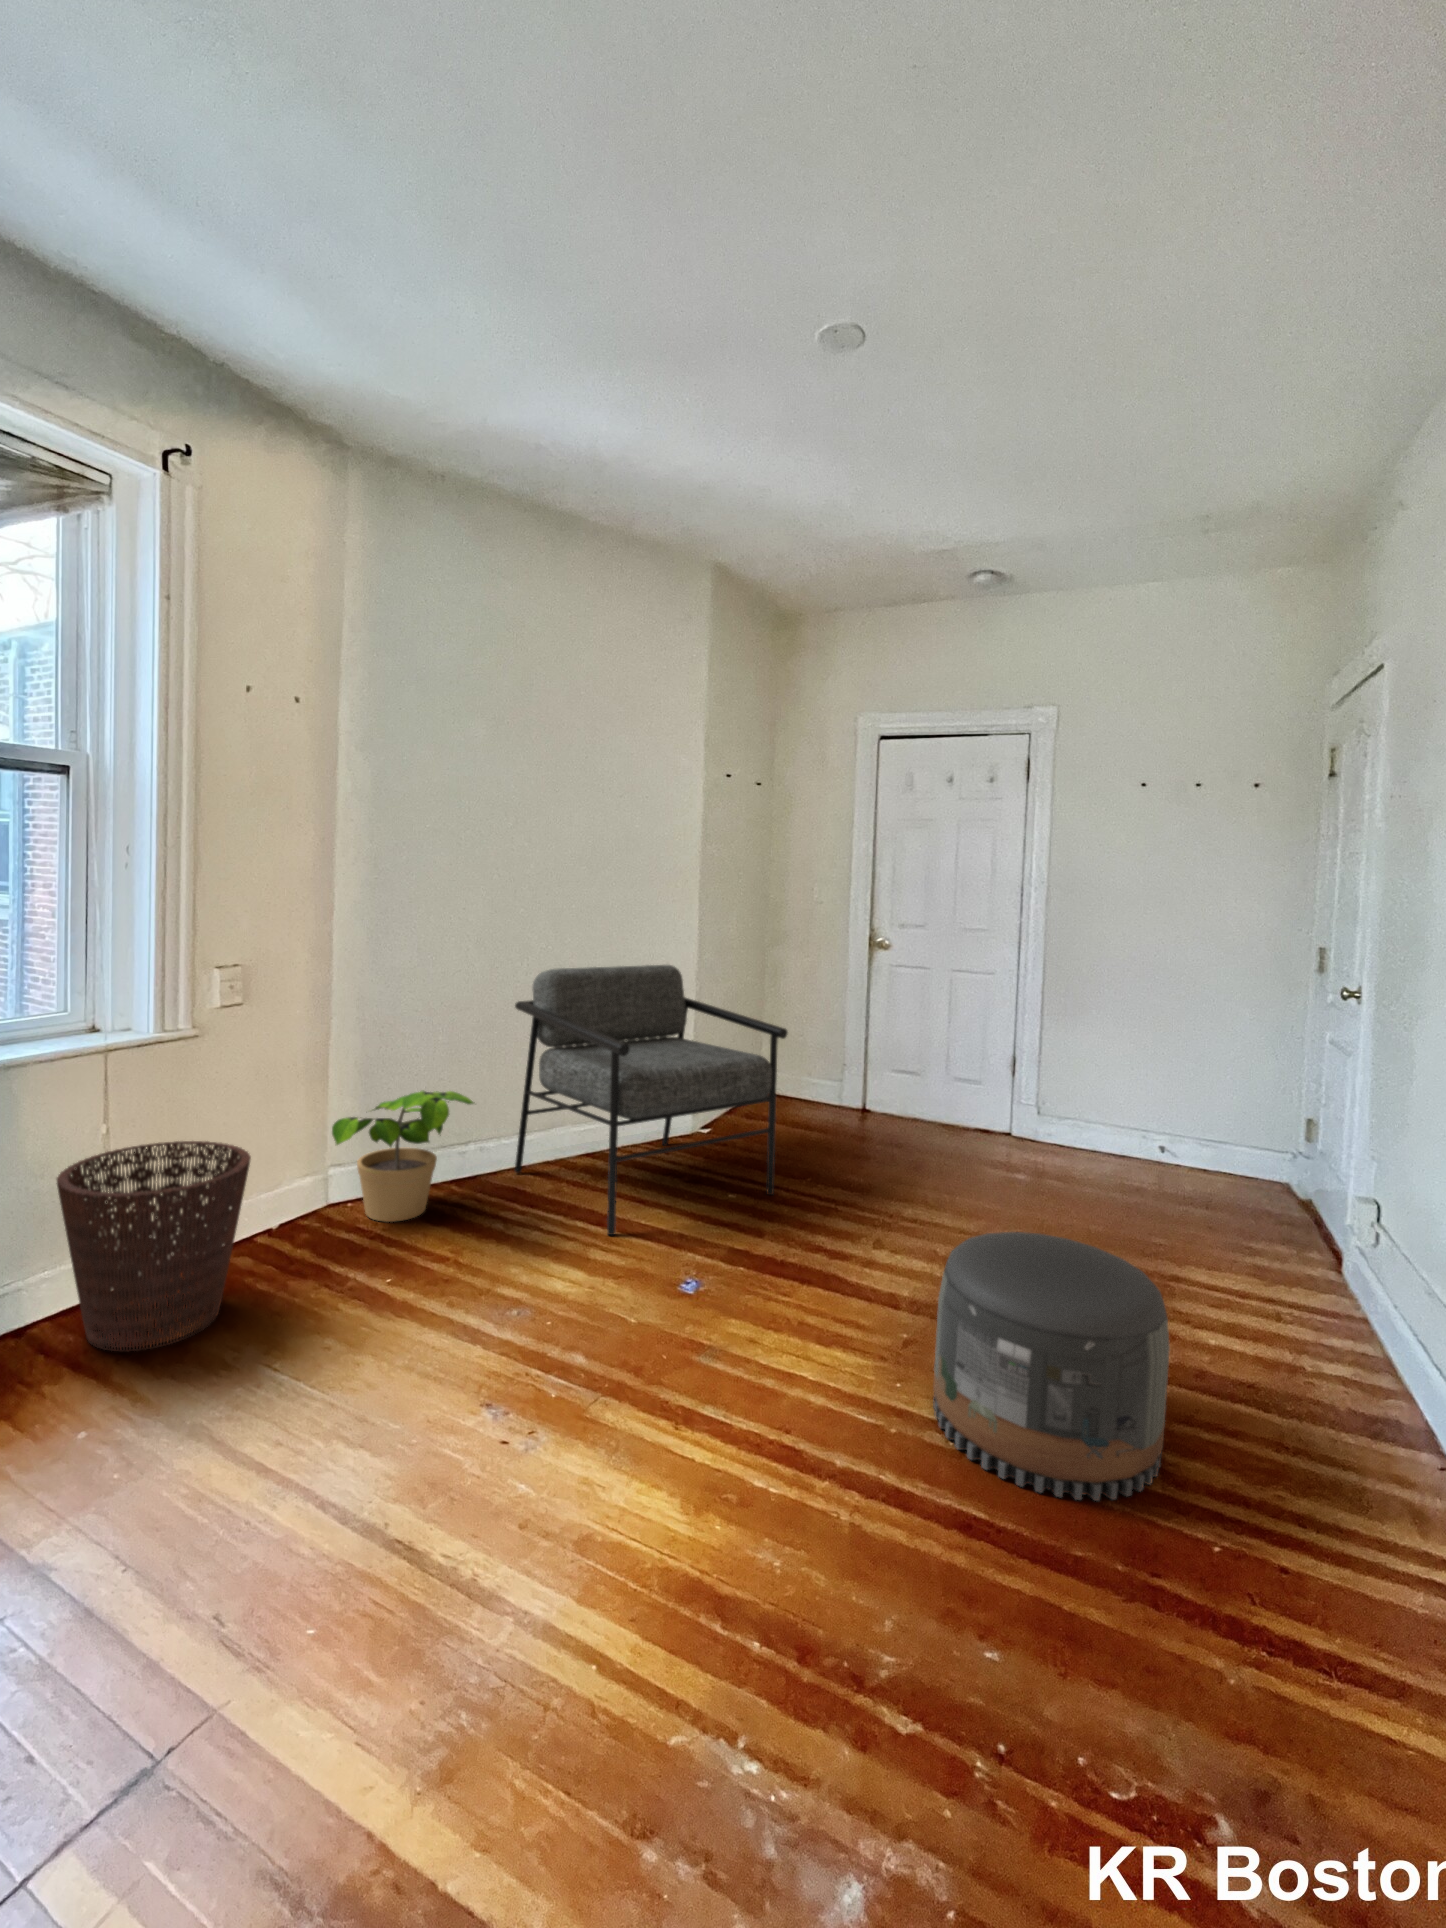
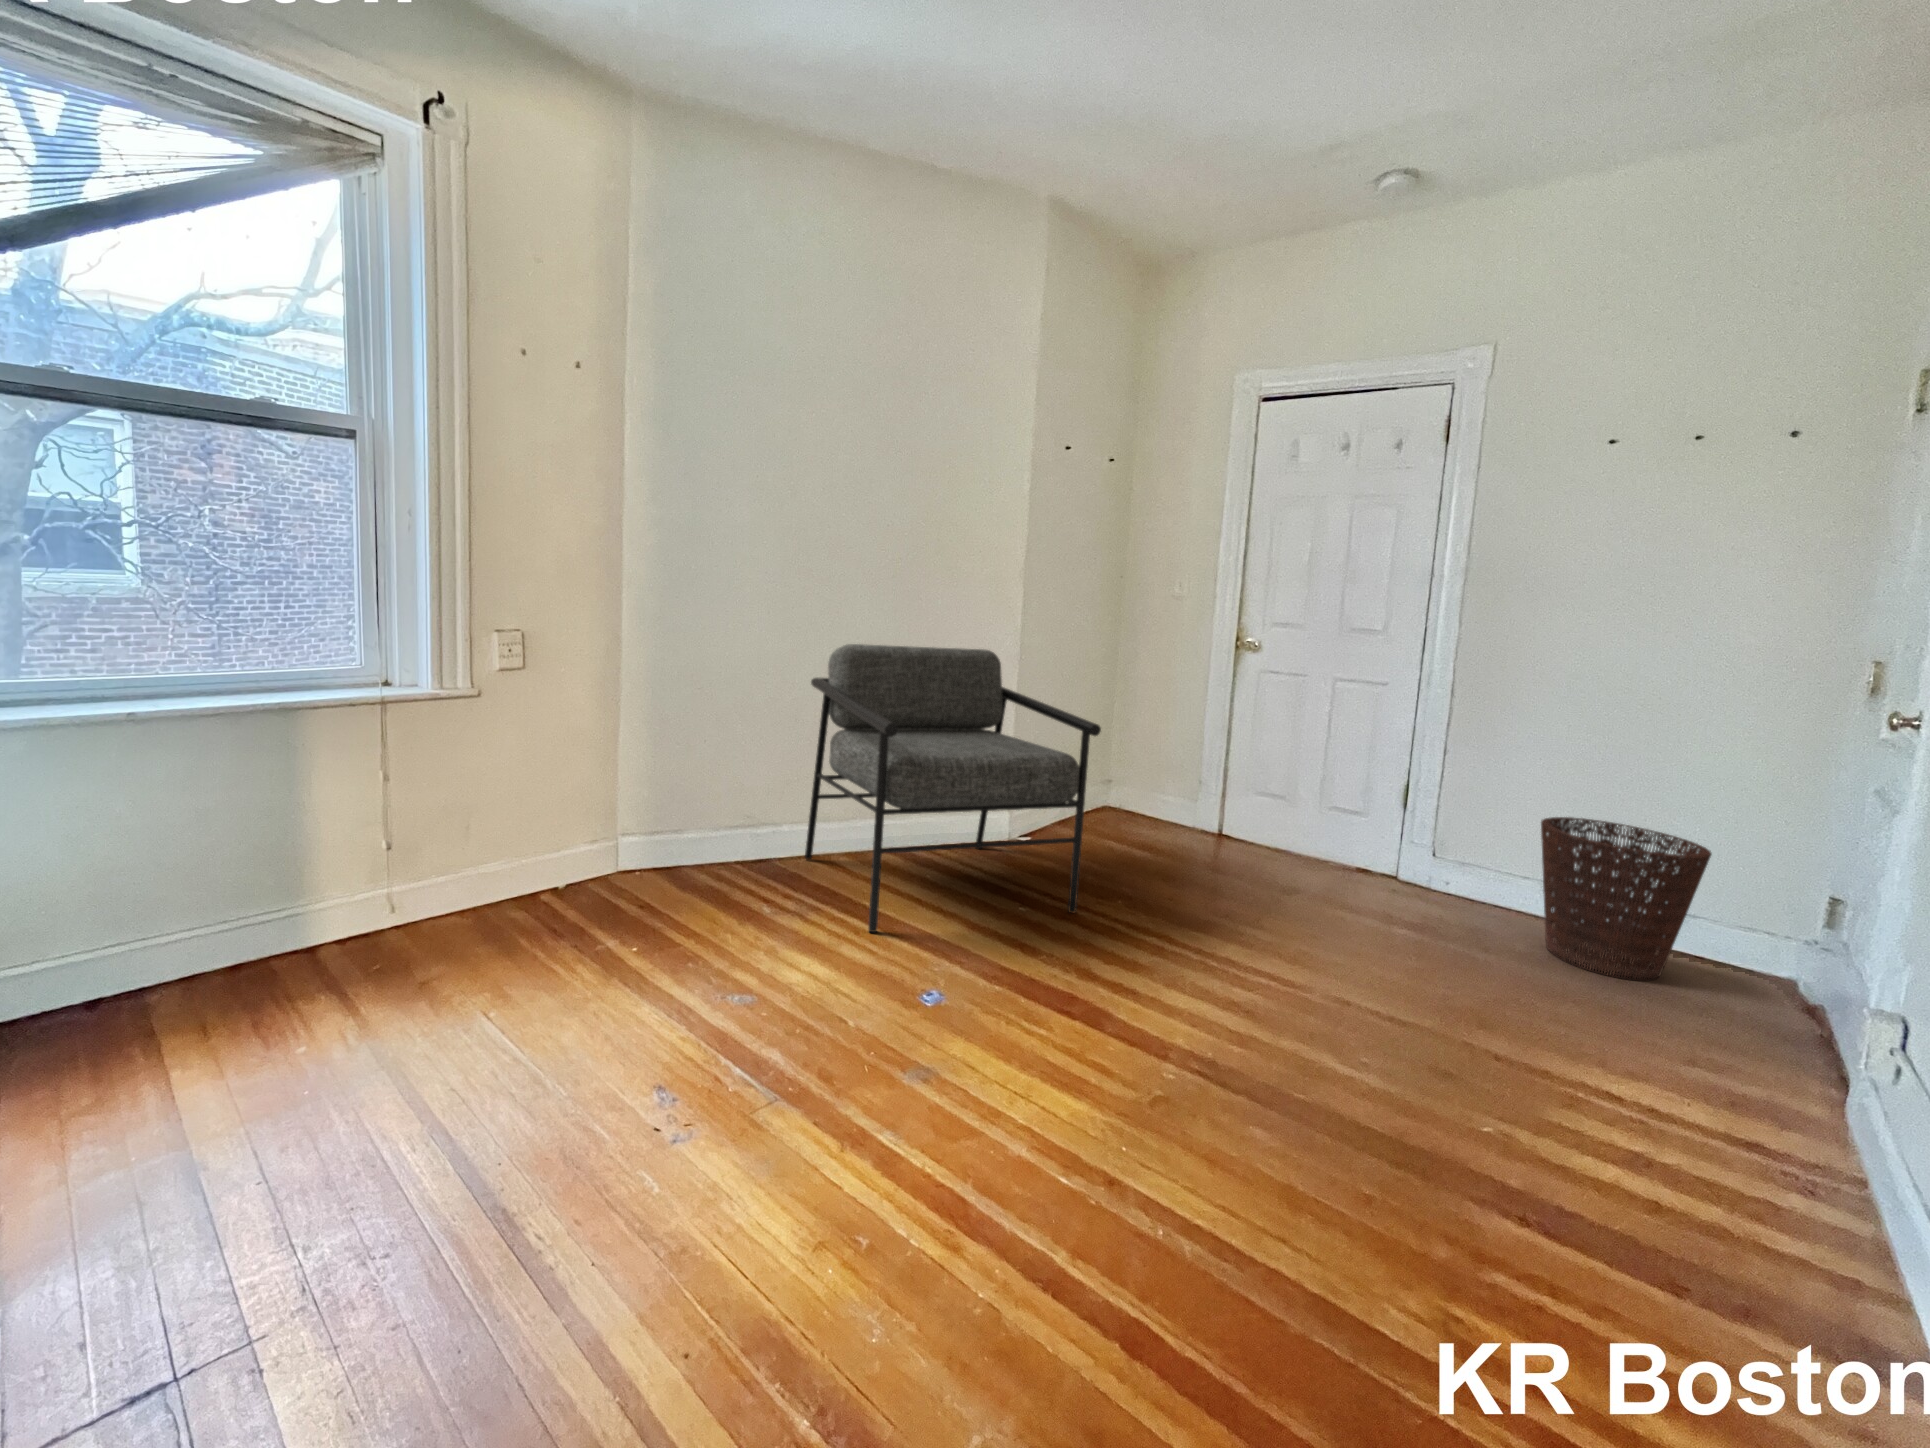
potted plant: present [332,1091,474,1222] -> none [597,759,735,891]
basket: present [57,1141,251,1351] -> present [1541,817,1711,981]
pouf: present [933,1232,1170,1501] -> none [1158,980,1485,1352]

